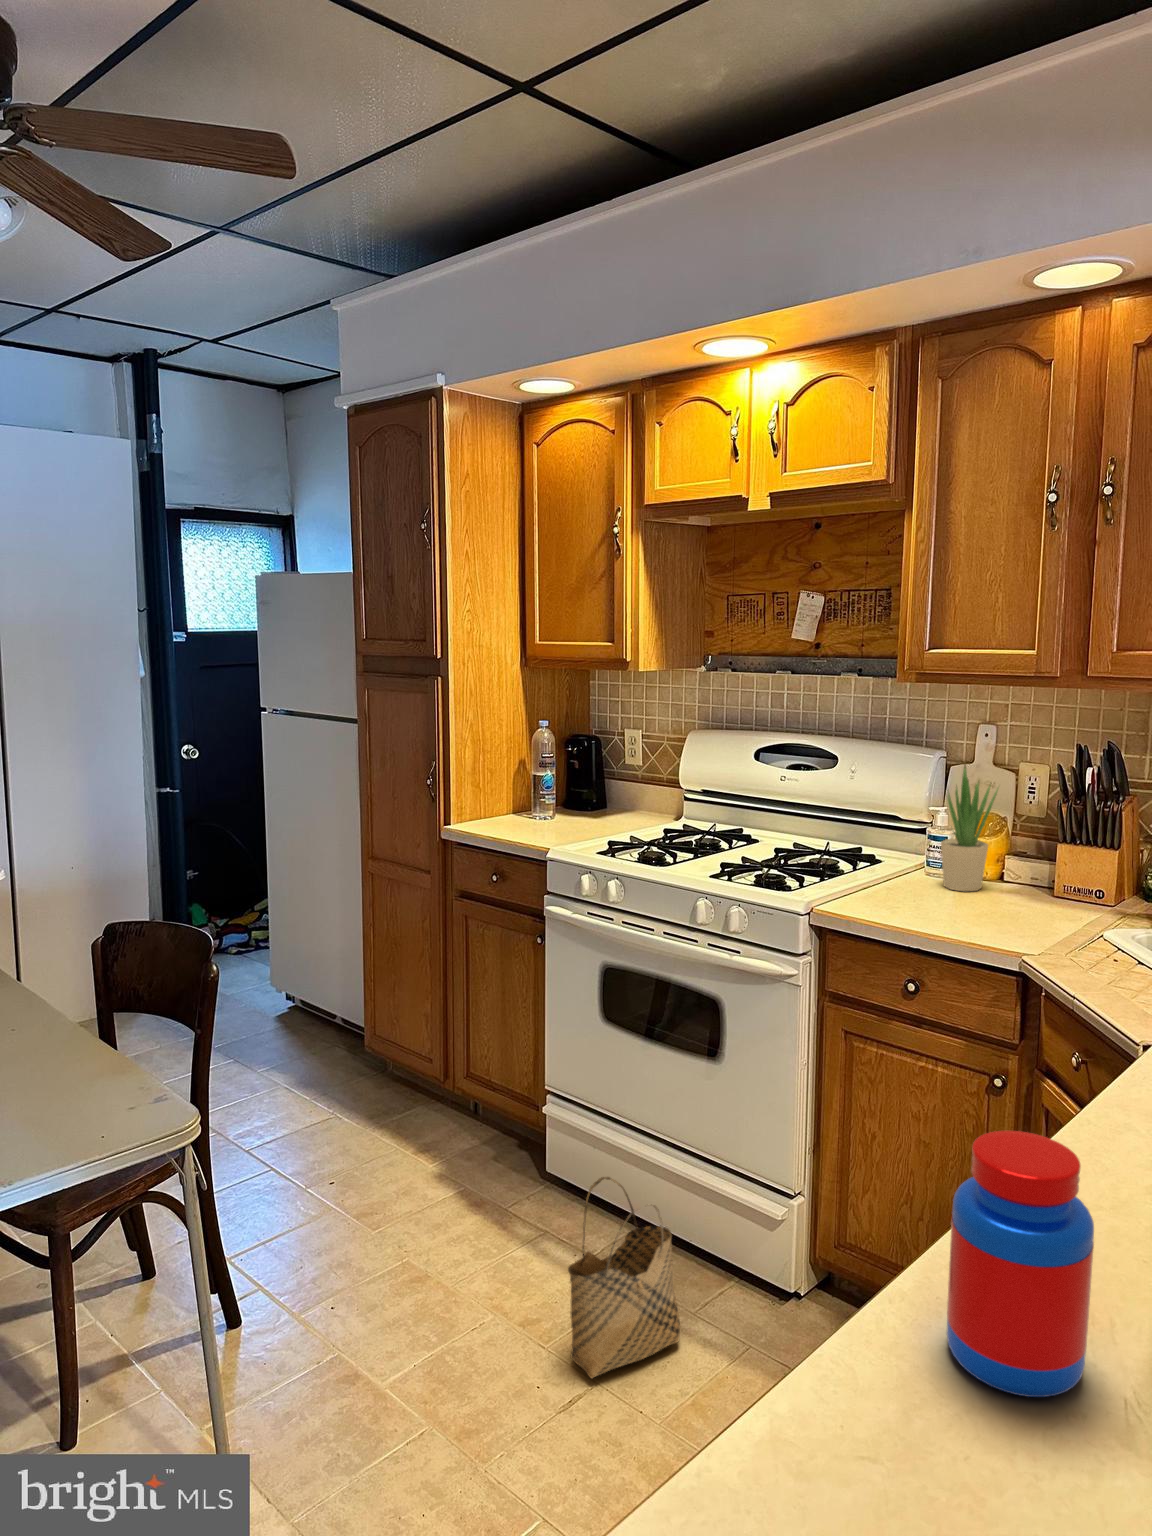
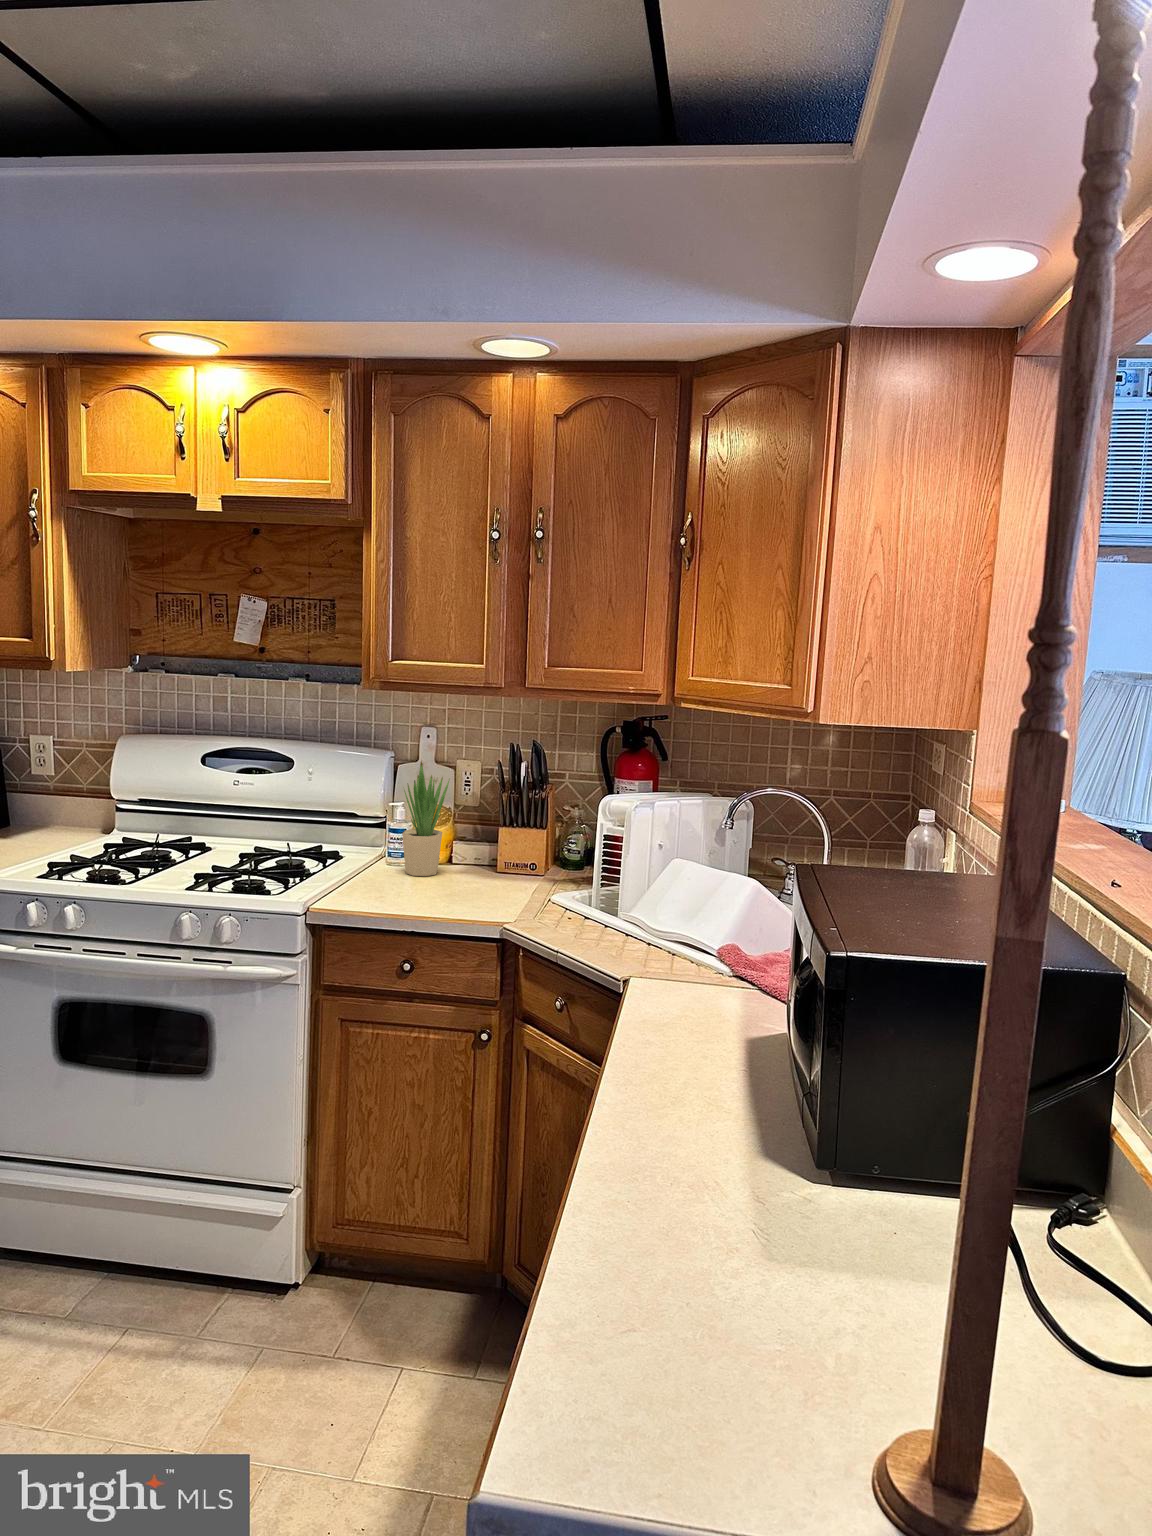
jar: present [947,1131,1094,1397] -> none [634,1074,745,1284]
woven basket: present [568,1177,680,1378] -> none [74,1224,195,1443]

